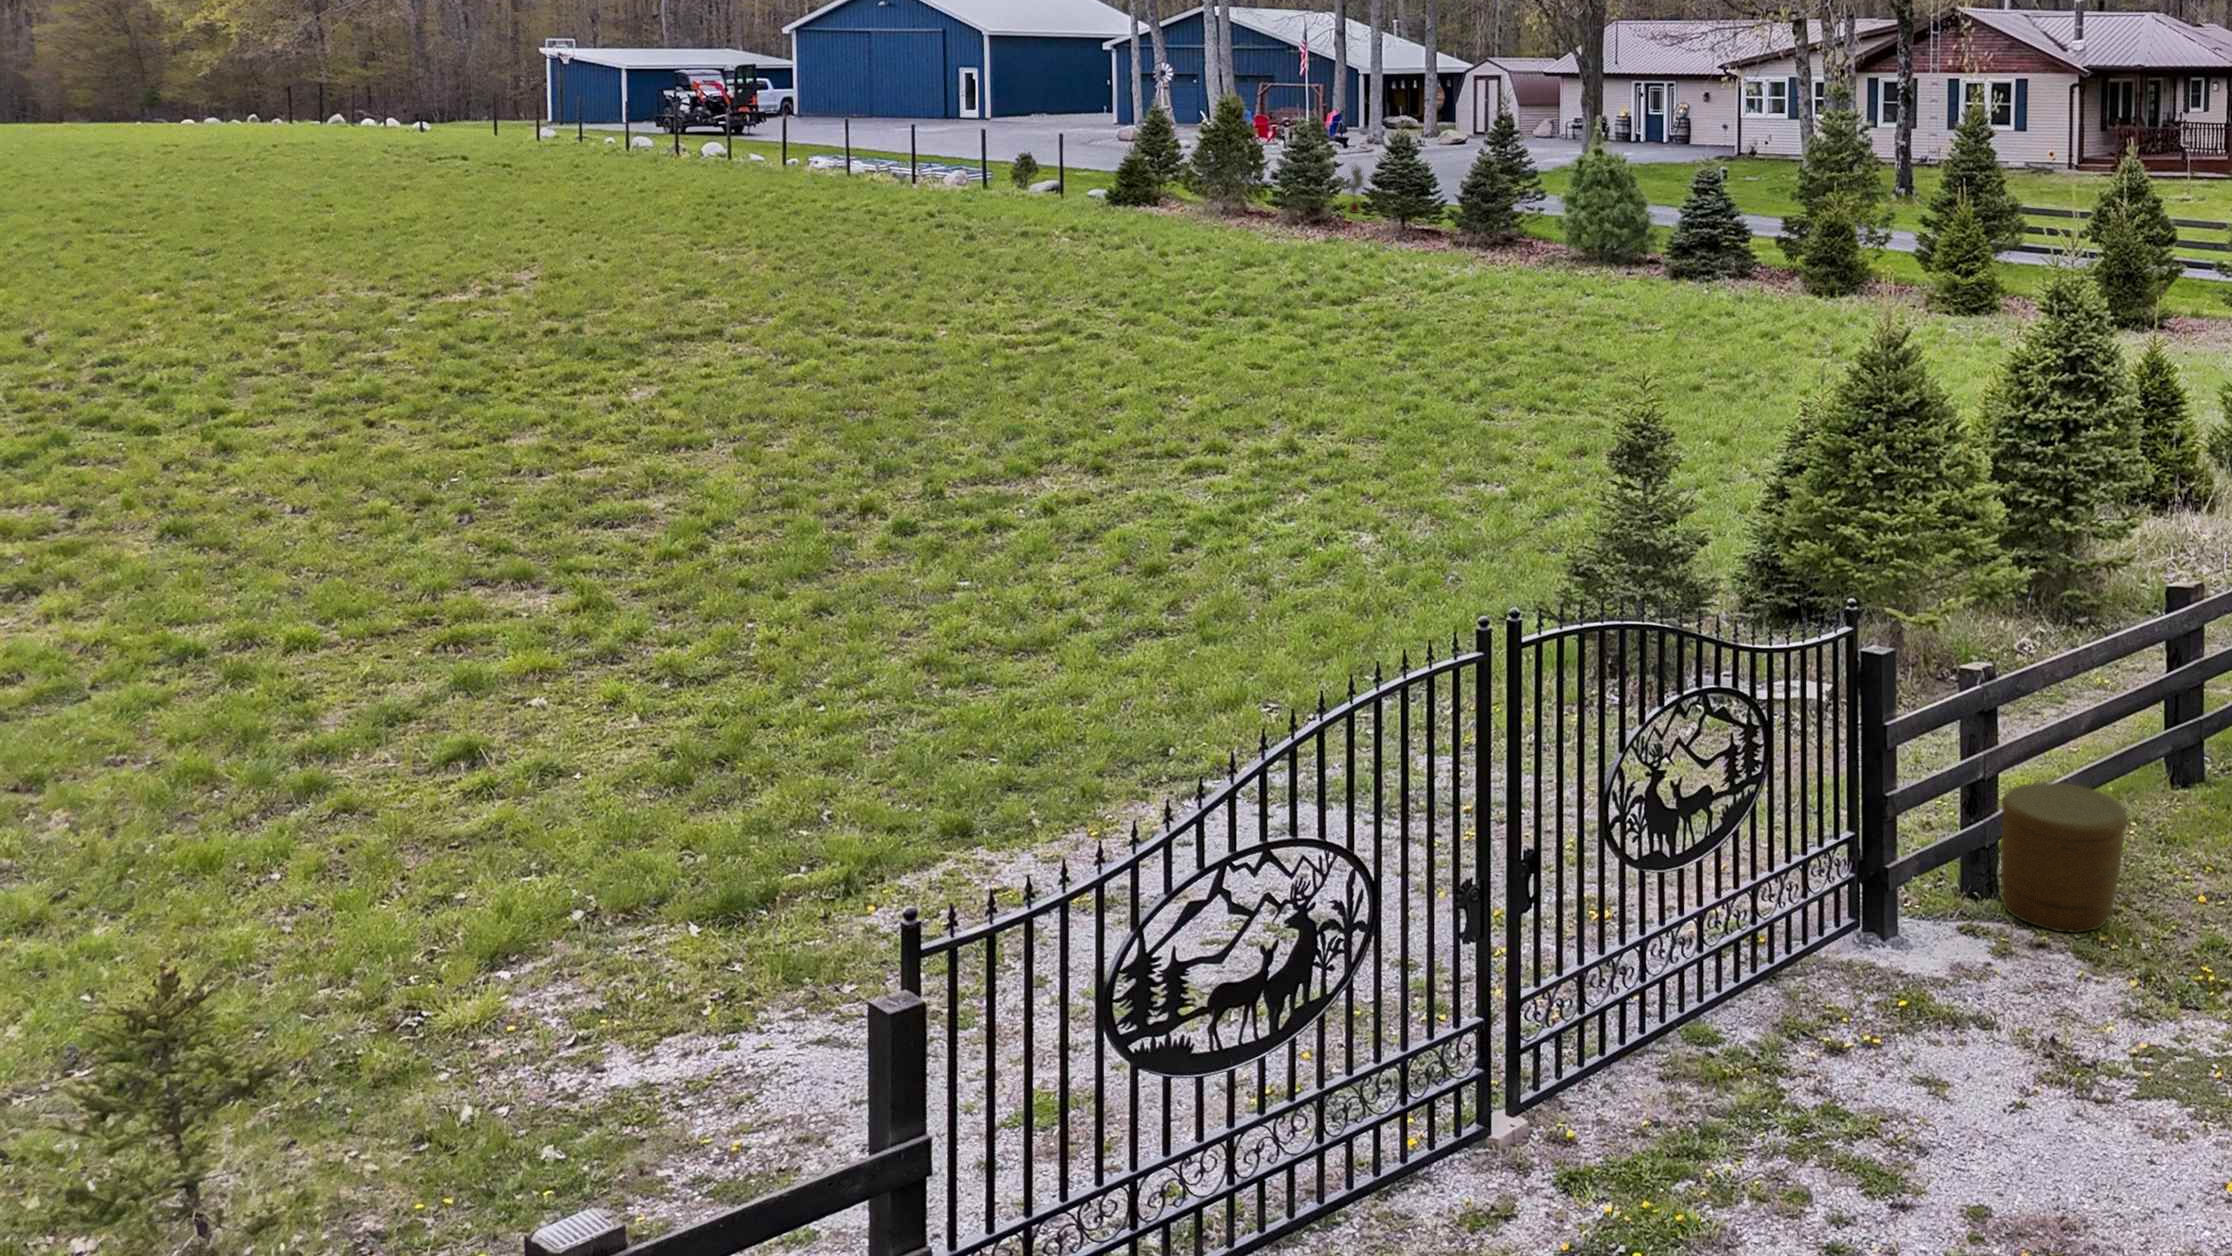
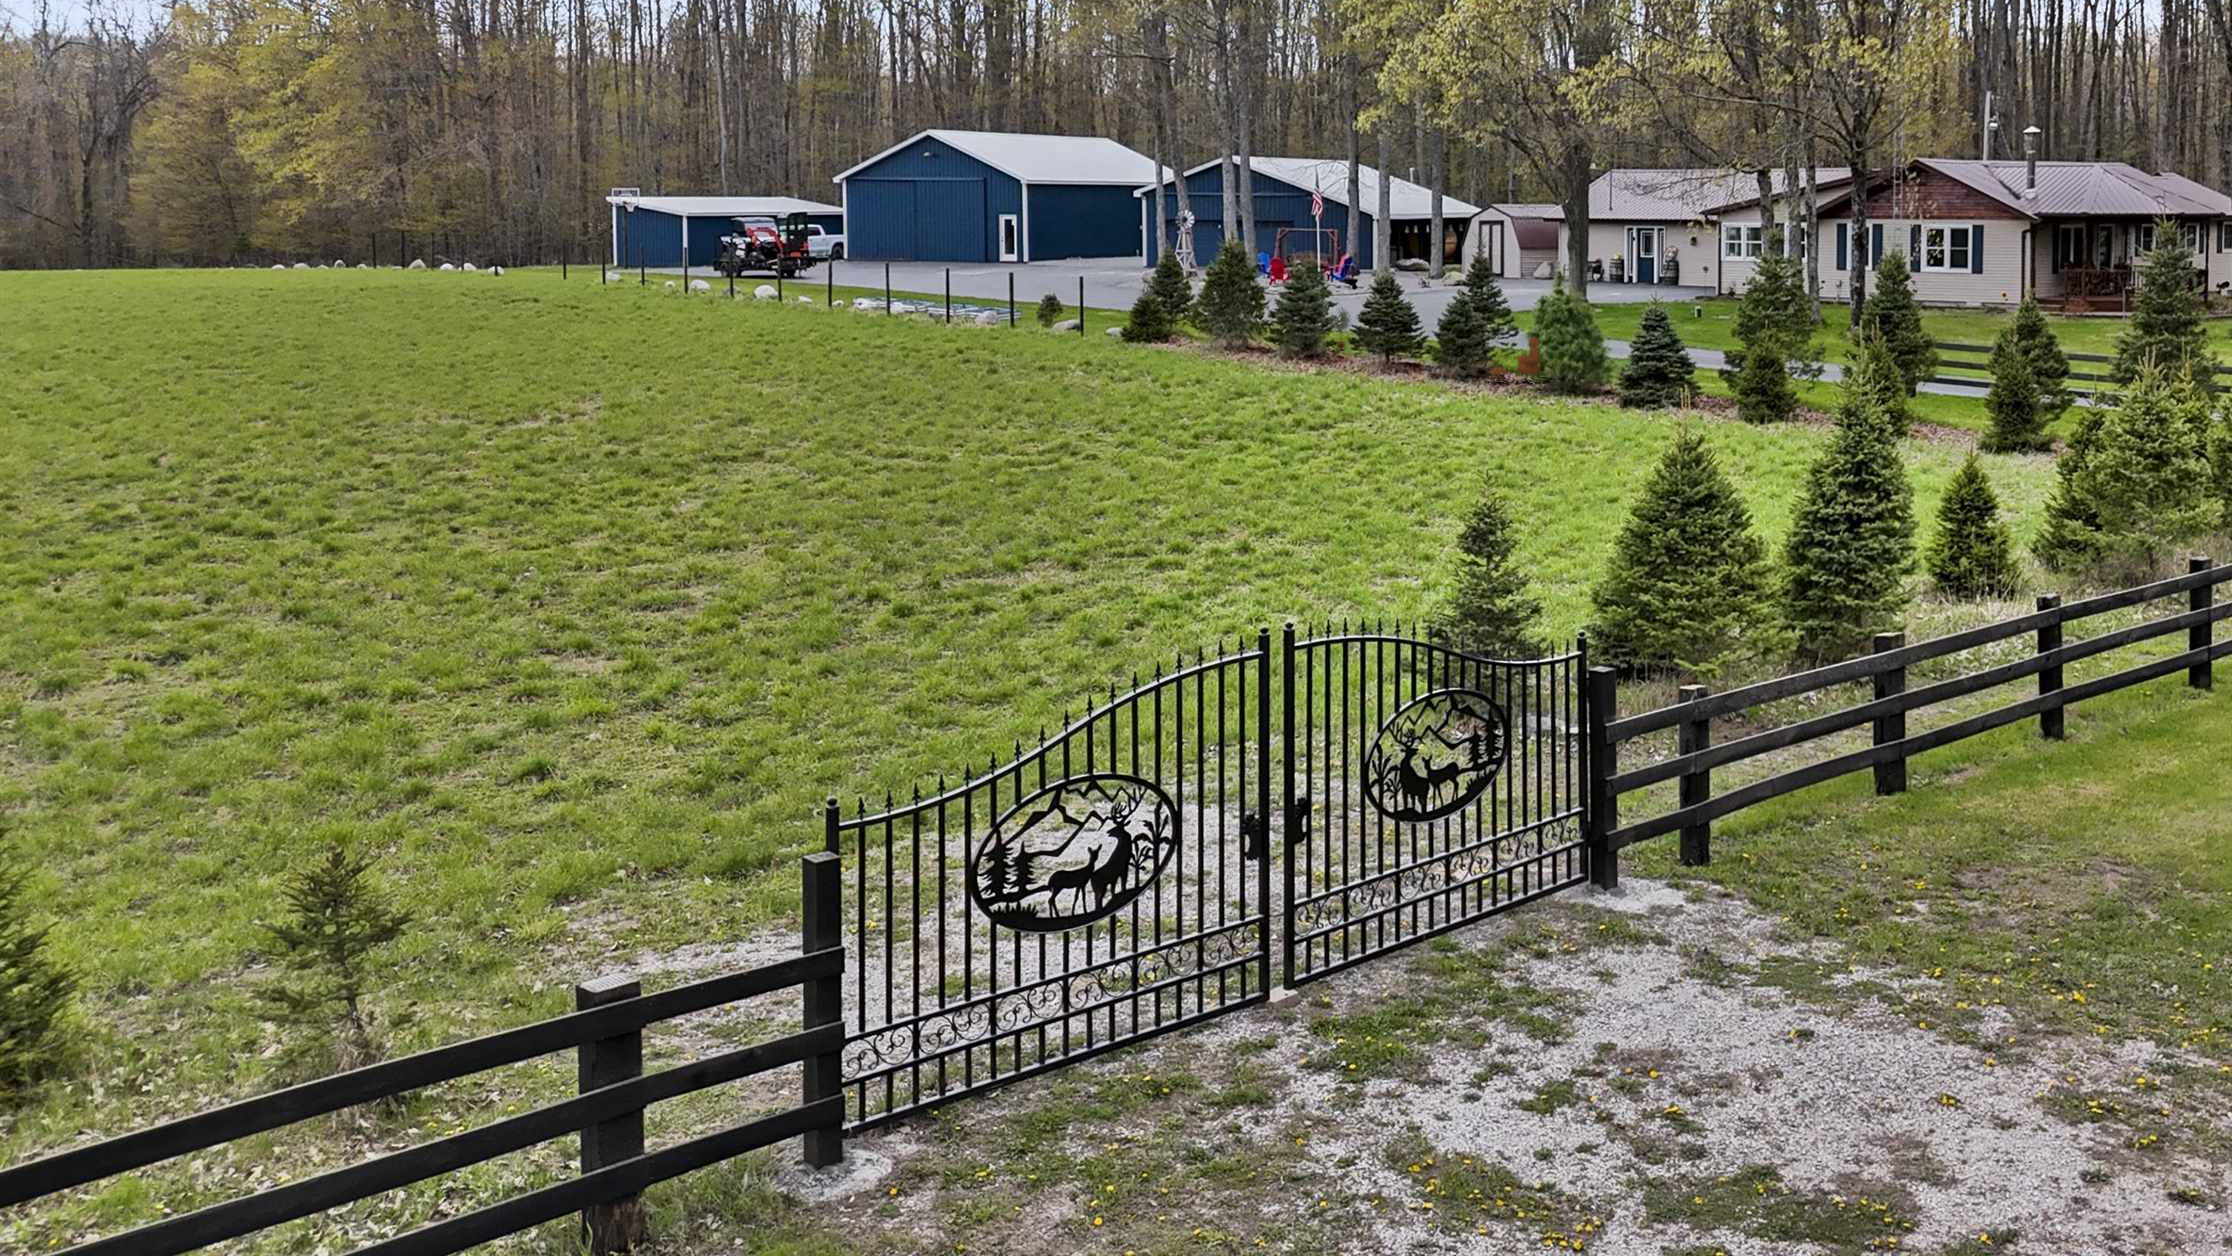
lounge chair: none [1526,199,1588,253] -> present [1491,337,1539,384]
basket: present [2000,783,2128,933] -> none [1698,773,1792,885]

